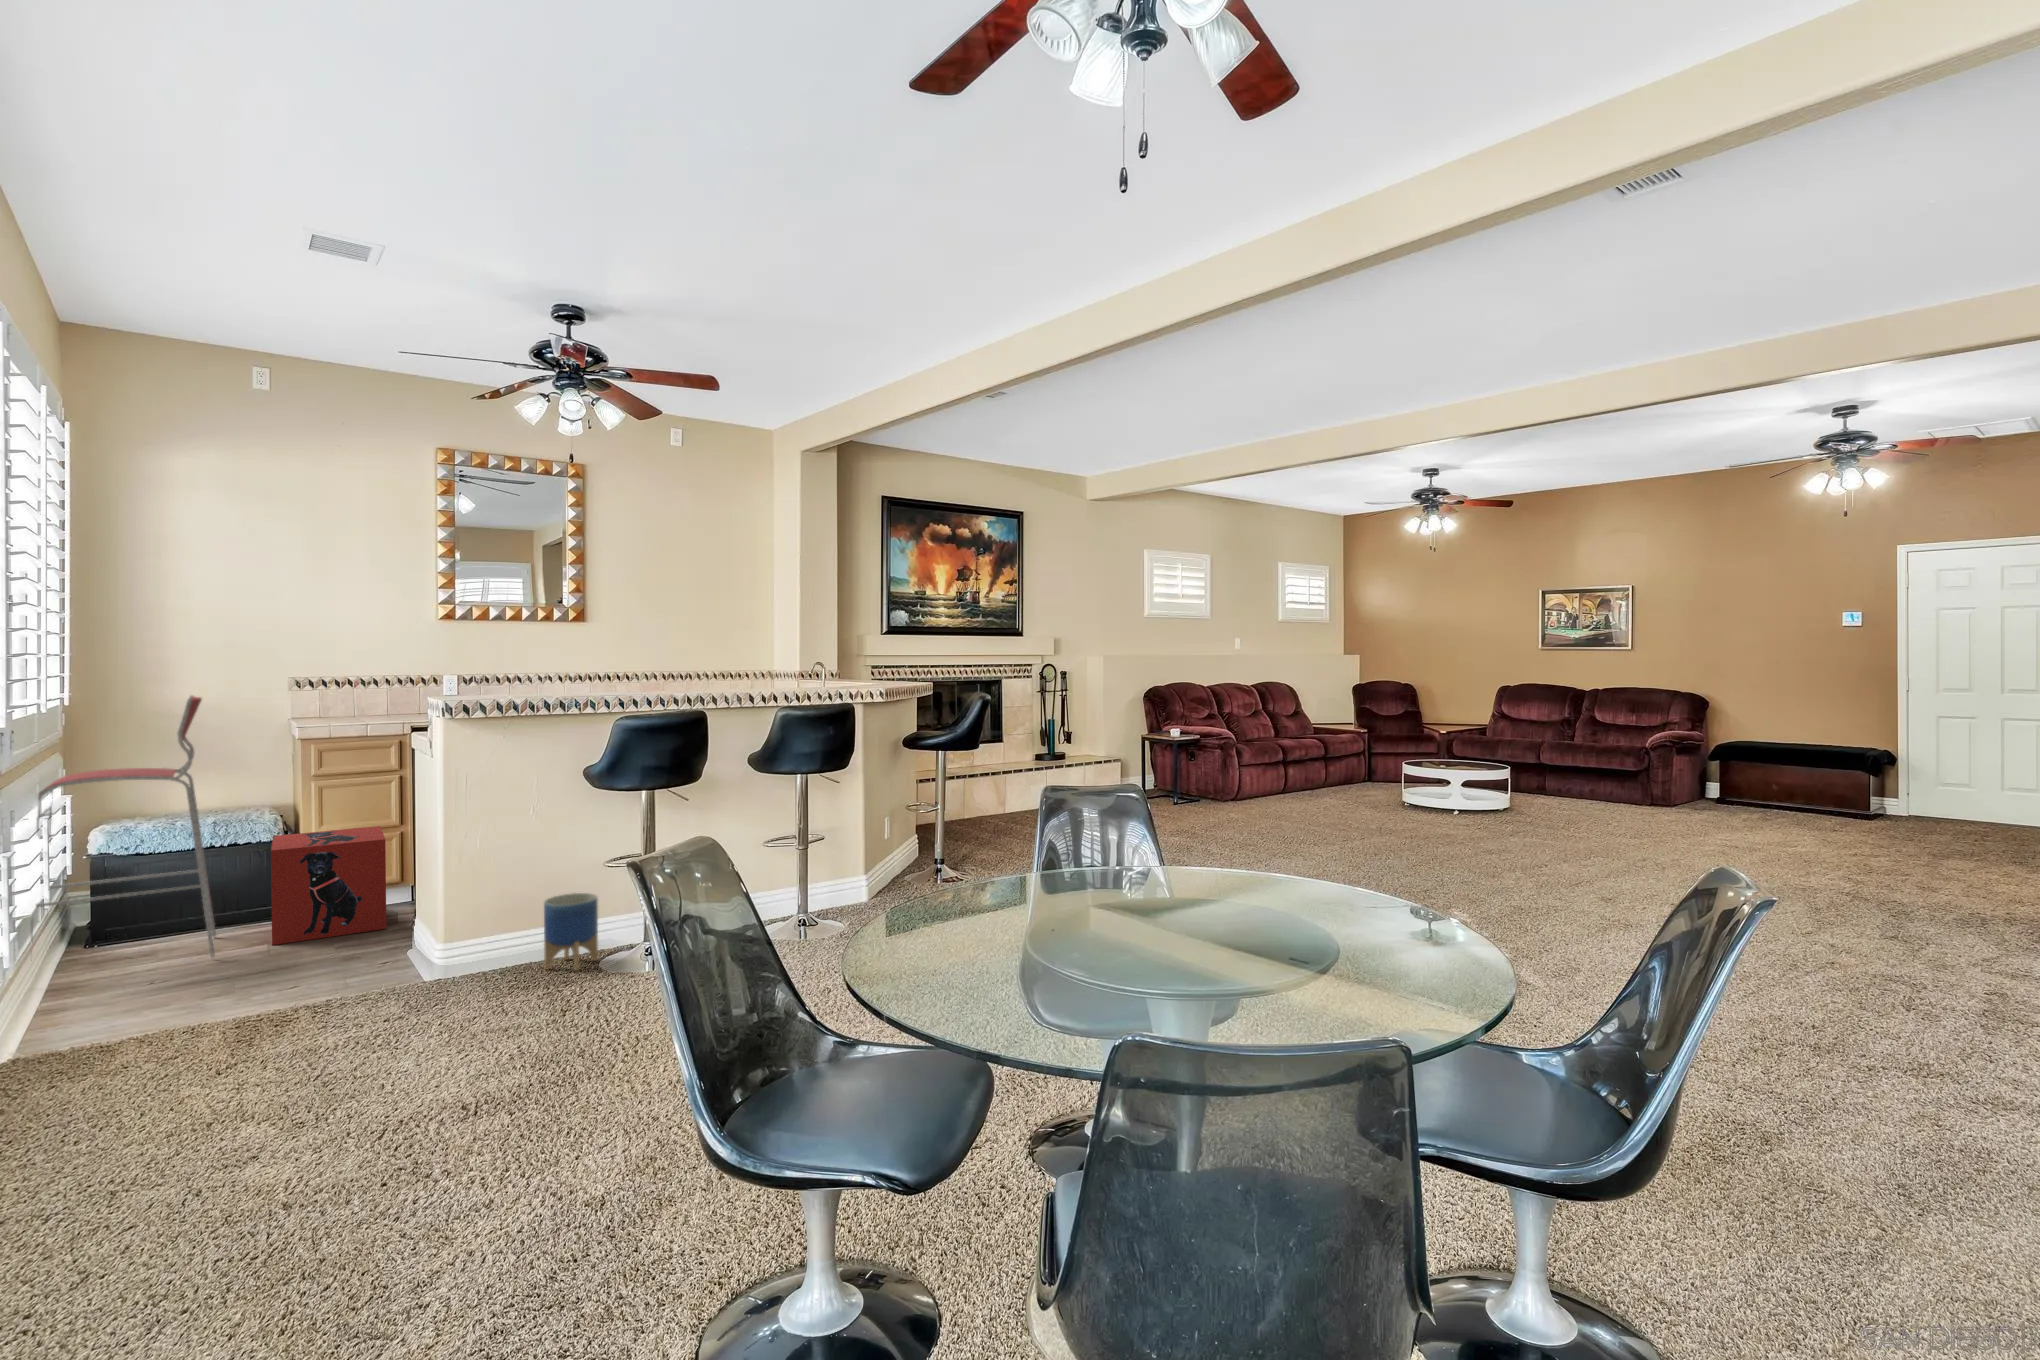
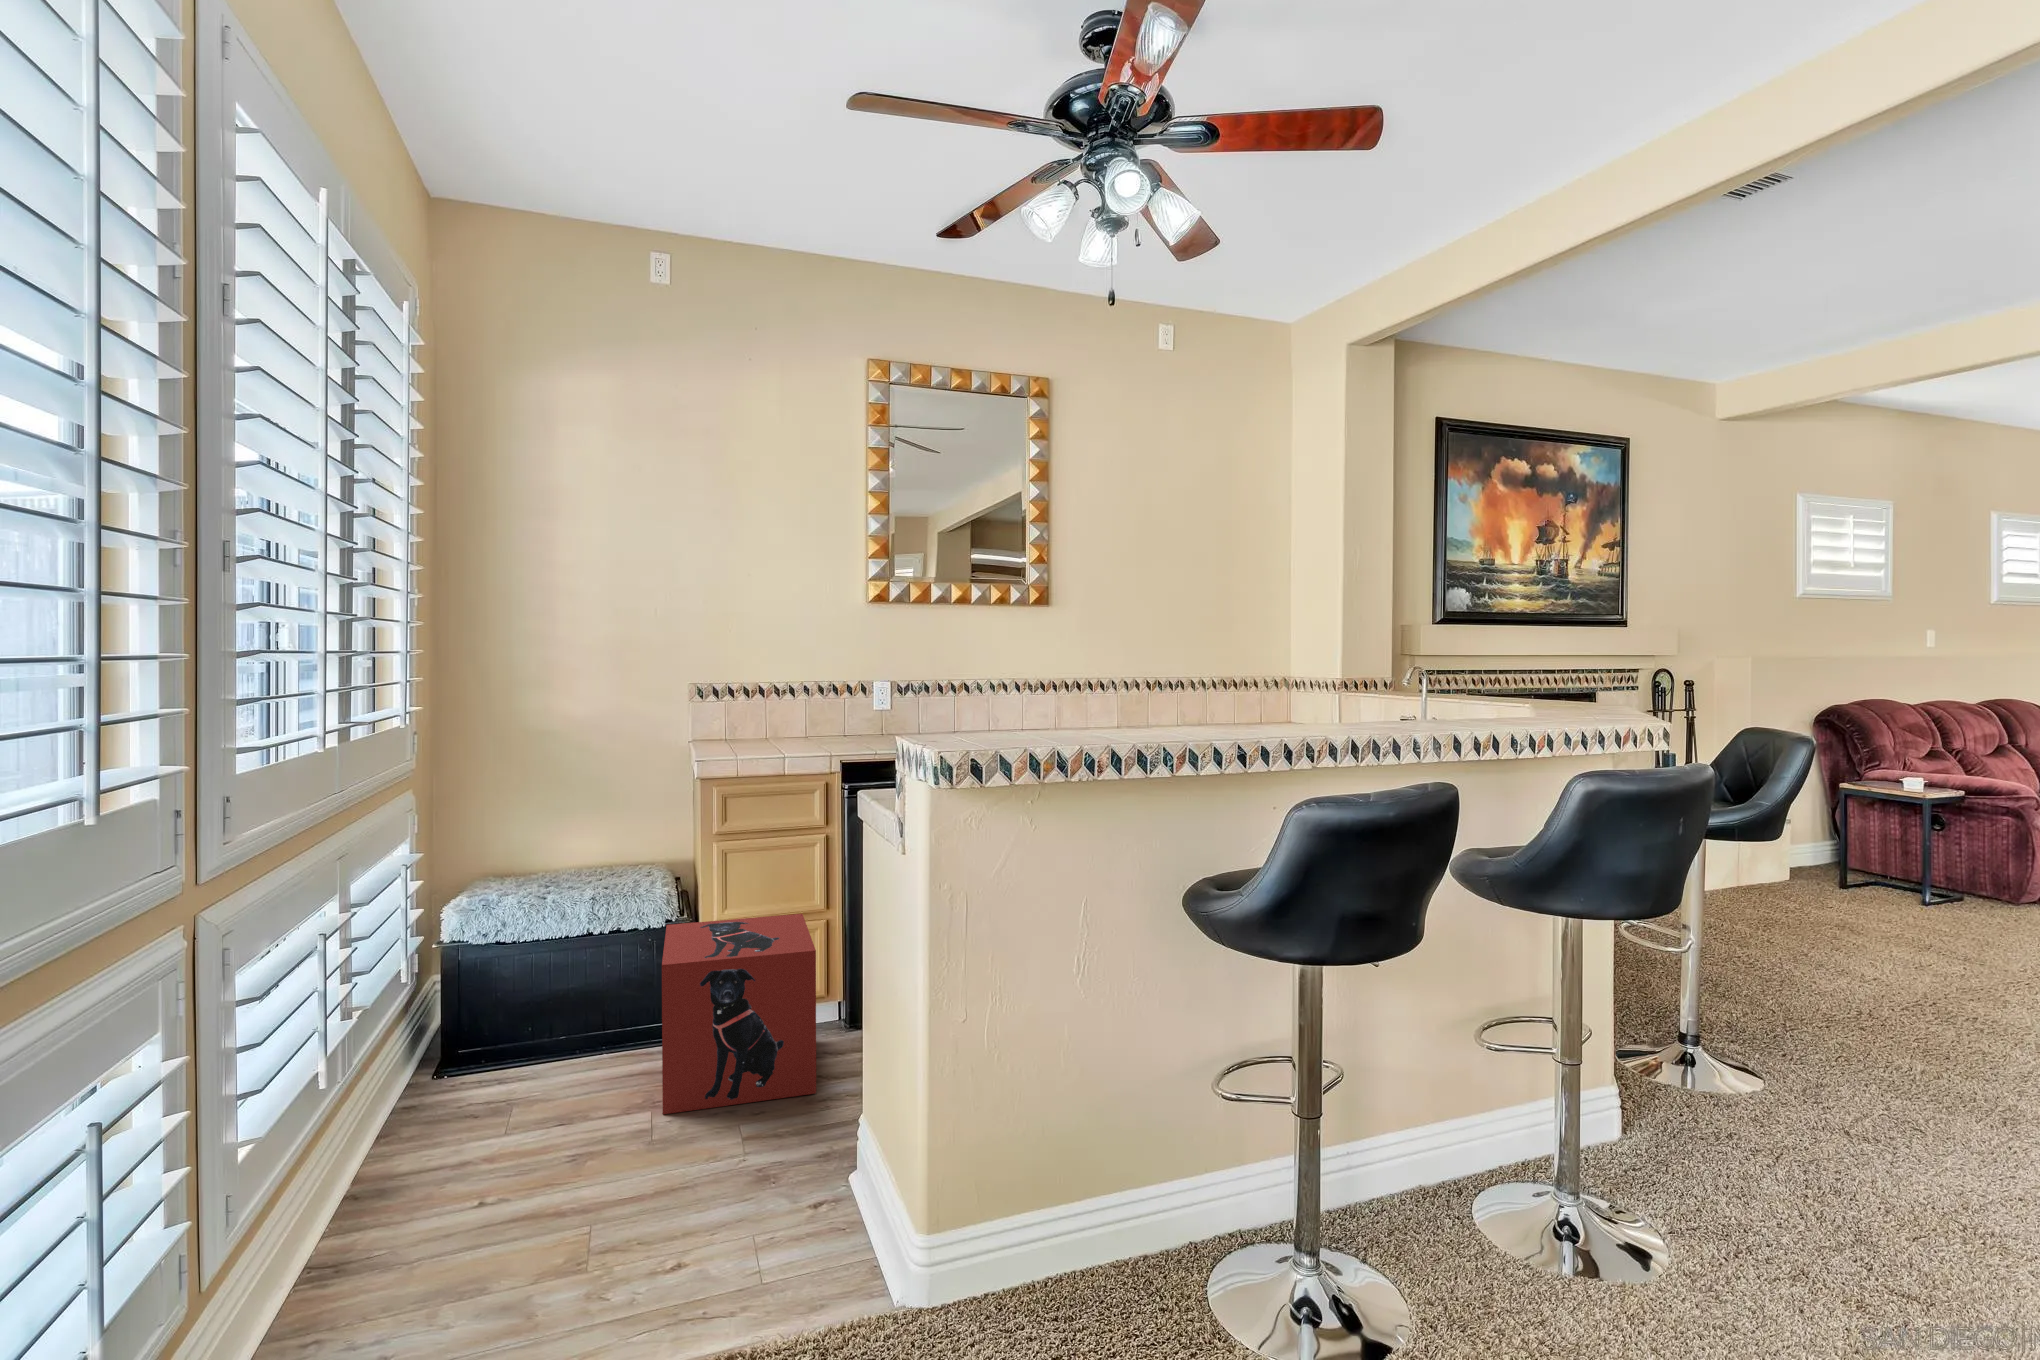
bar stool: present [31,696,216,959] -> none [333,715,593,1183]
planter: present [544,893,598,971] -> none [1105,1119,1200,1299]

